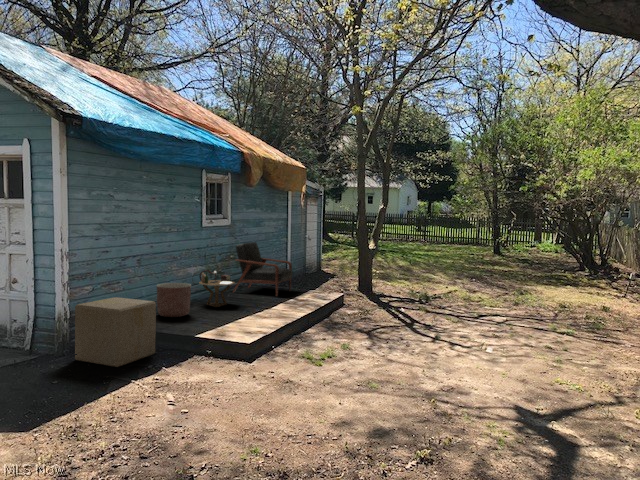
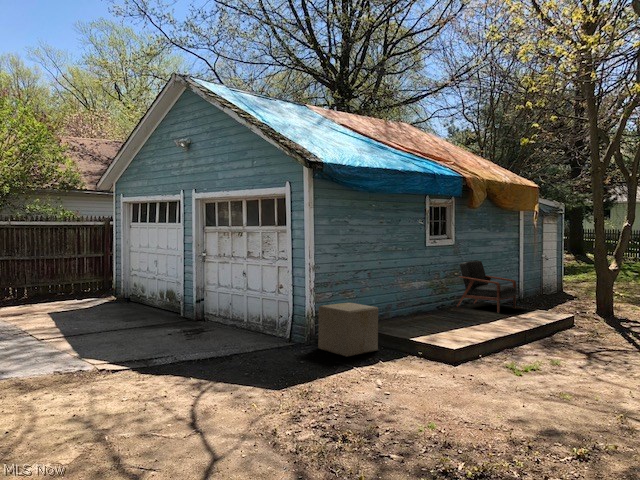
side table: present [199,270,235,307] -> none [416,285,454,318]
planter: present [157,283,191,317] -> none [384,294,412,323]

